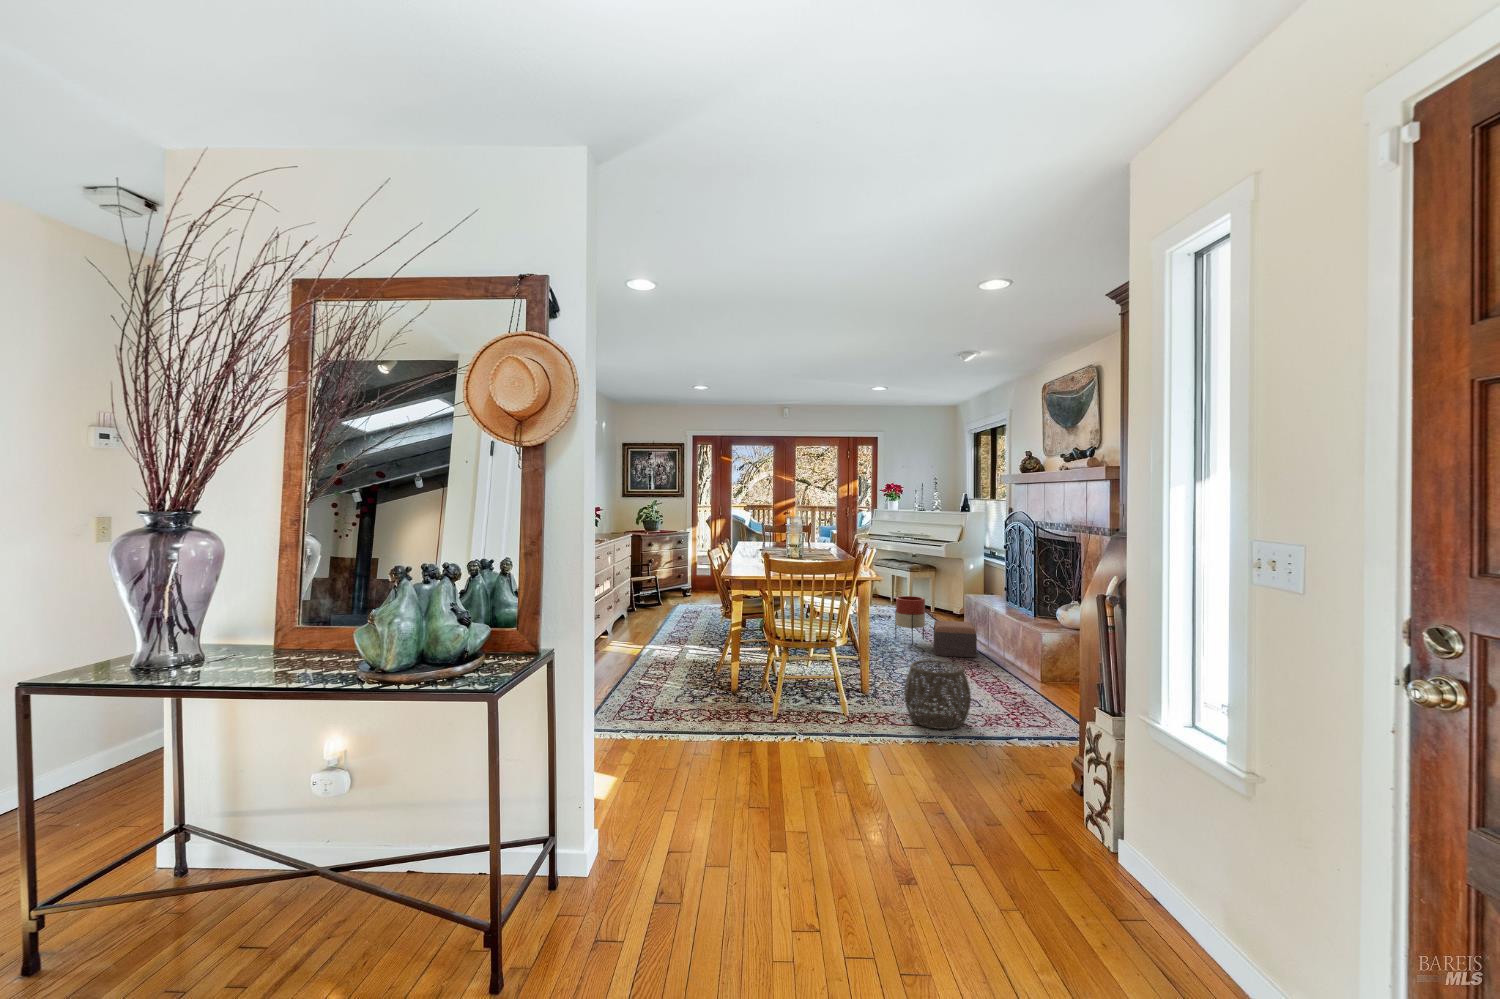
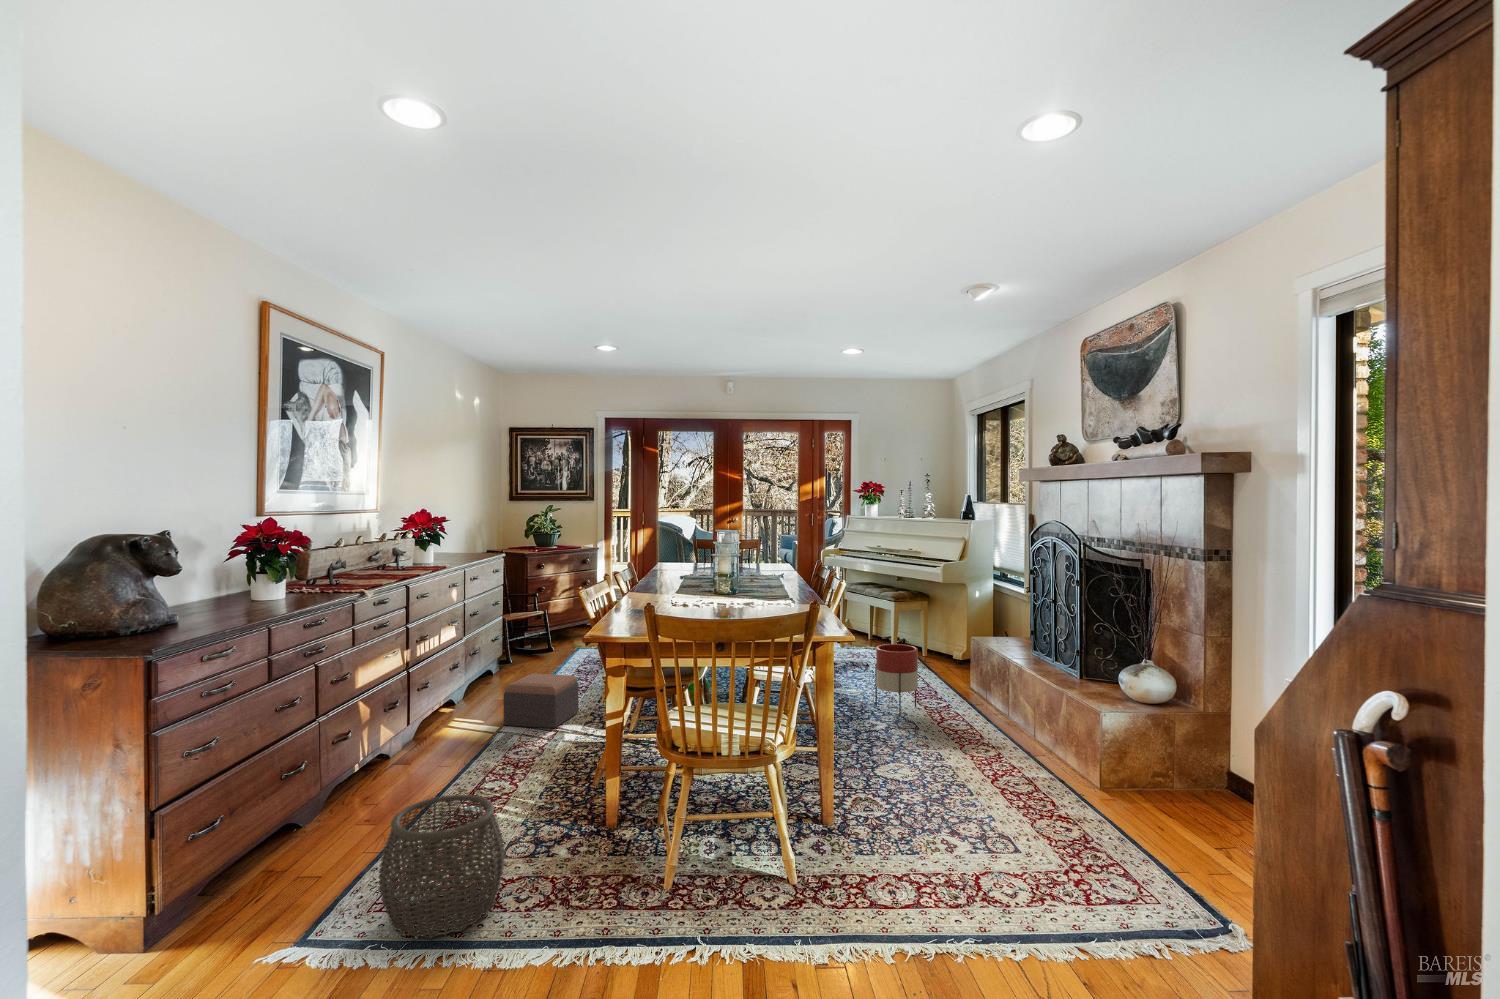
footstool: present [934,621,977,658] -> present [504,674,578,728]
woven basket: present [904,660,971,729] -> present [378,795,506,938]

